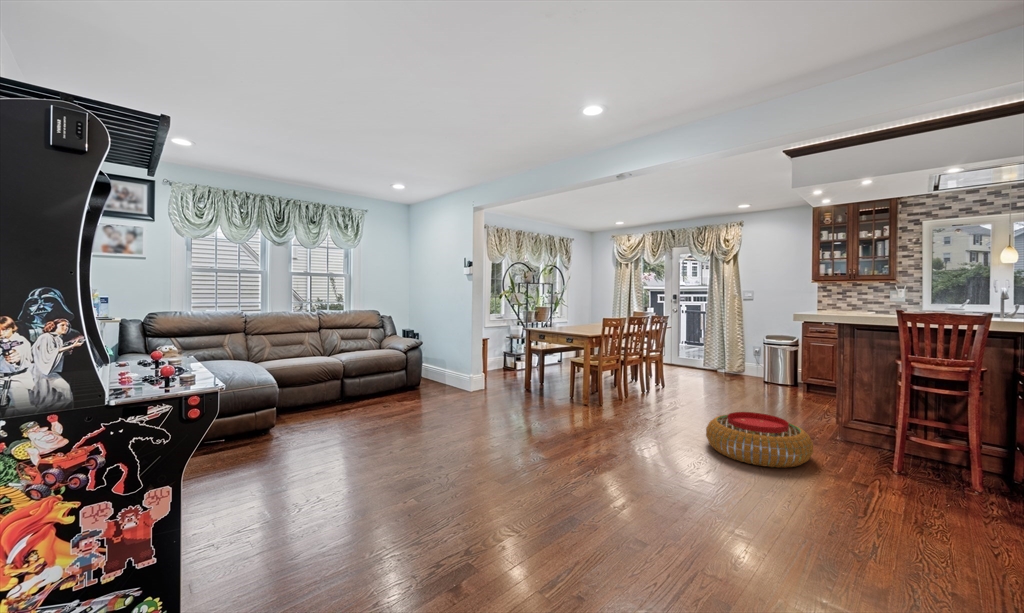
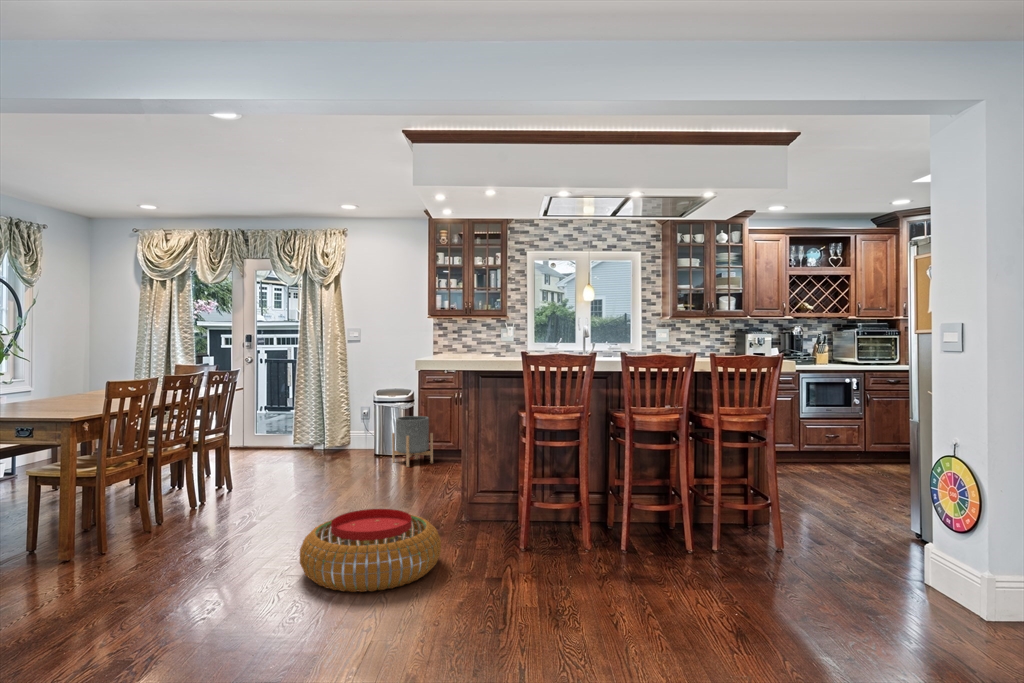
planter: none [777,356,814,394] -> present [392,416,433,467]

